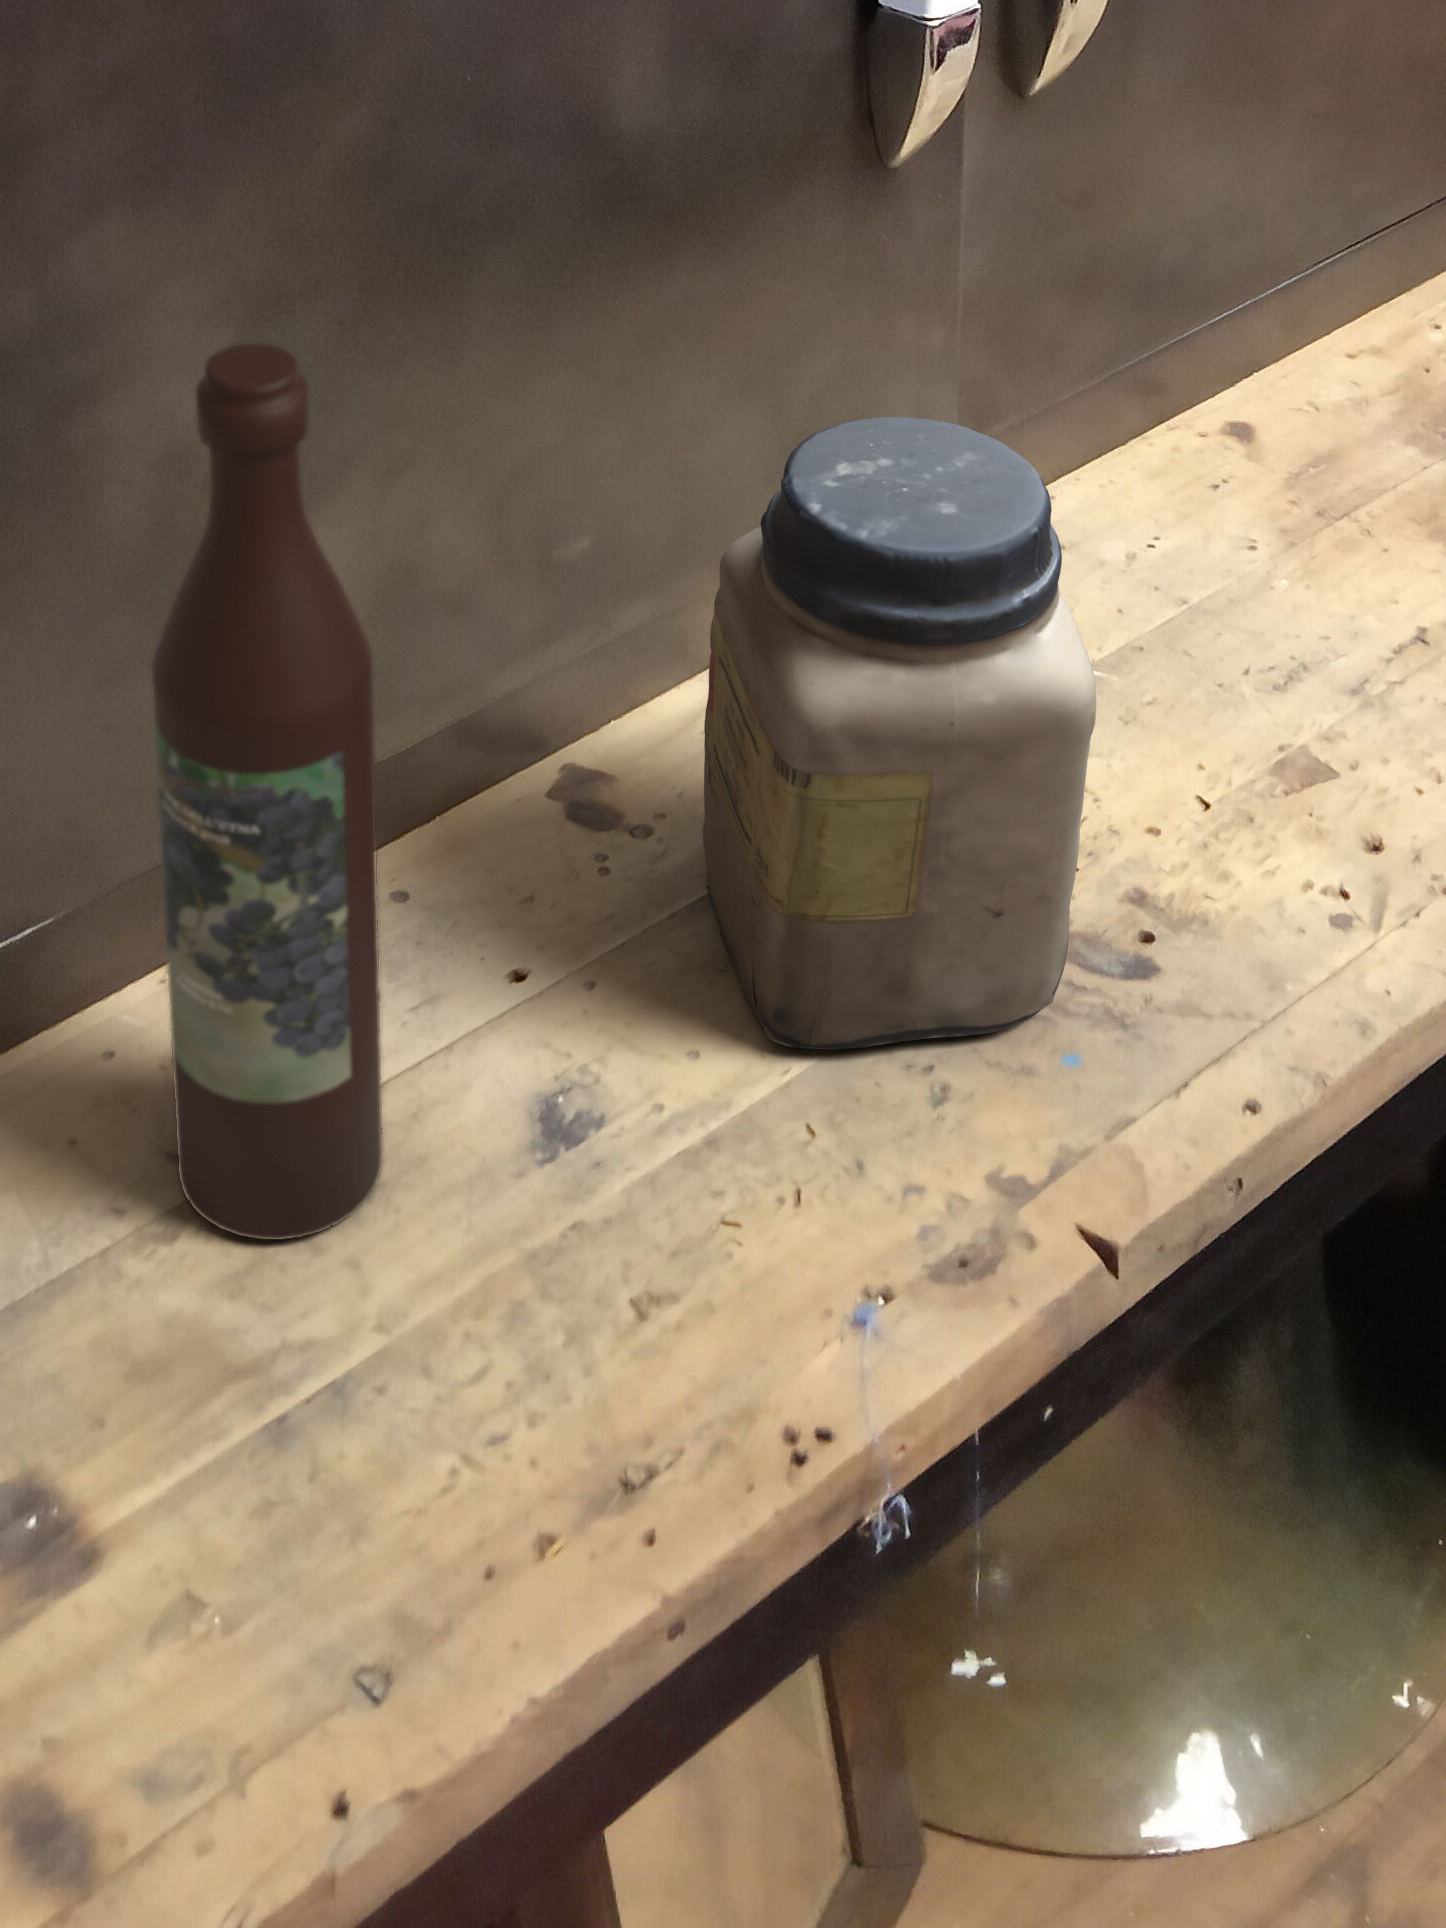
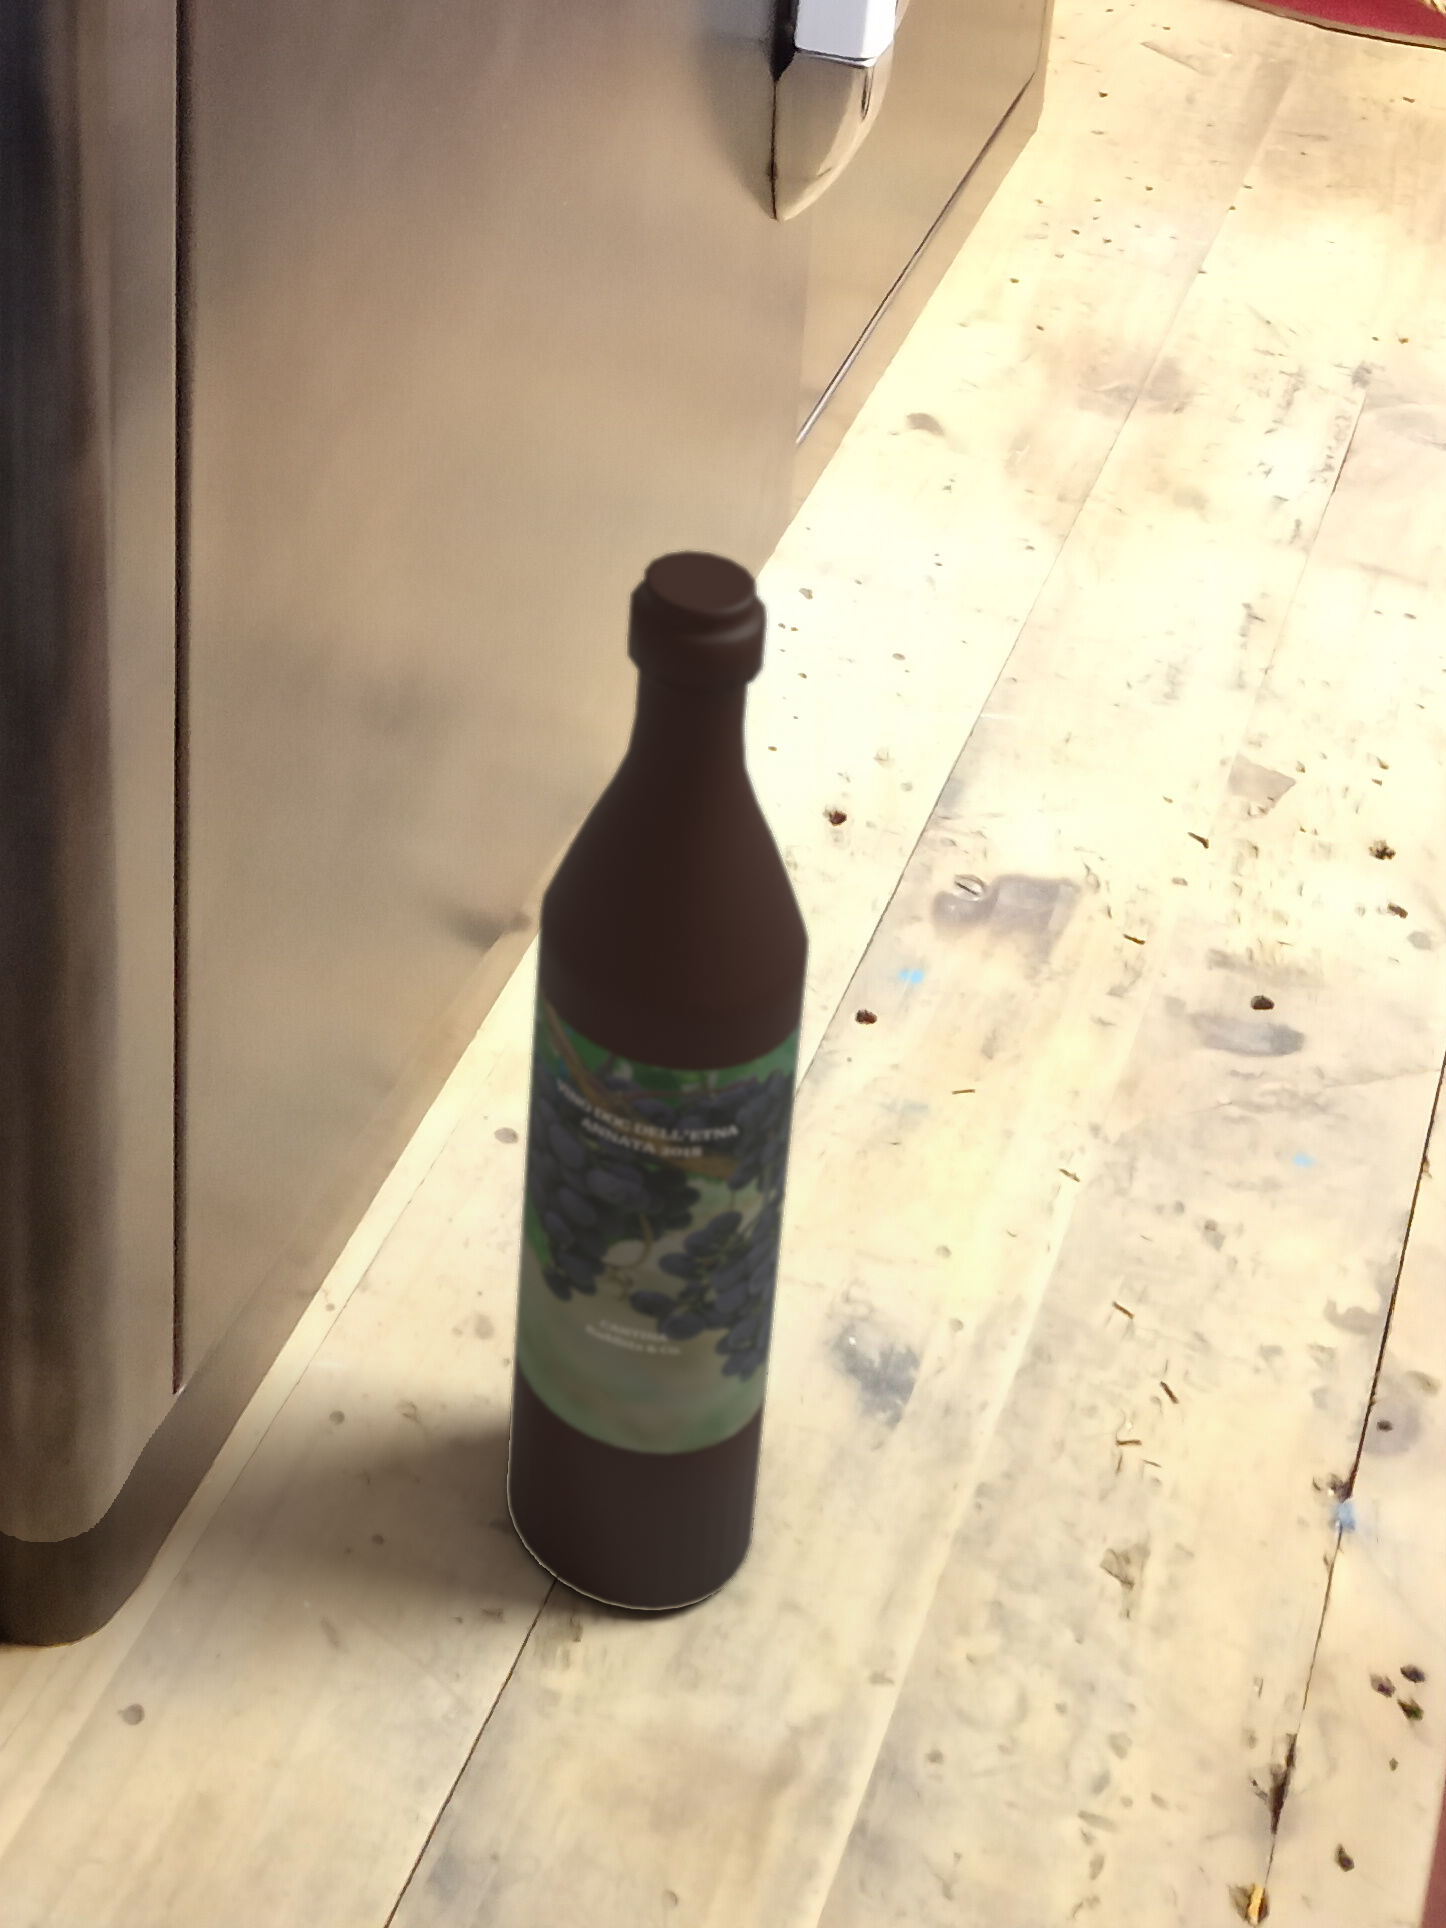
jar: present [703,417,1096,1049] -> none [796,485,1315,1211]

